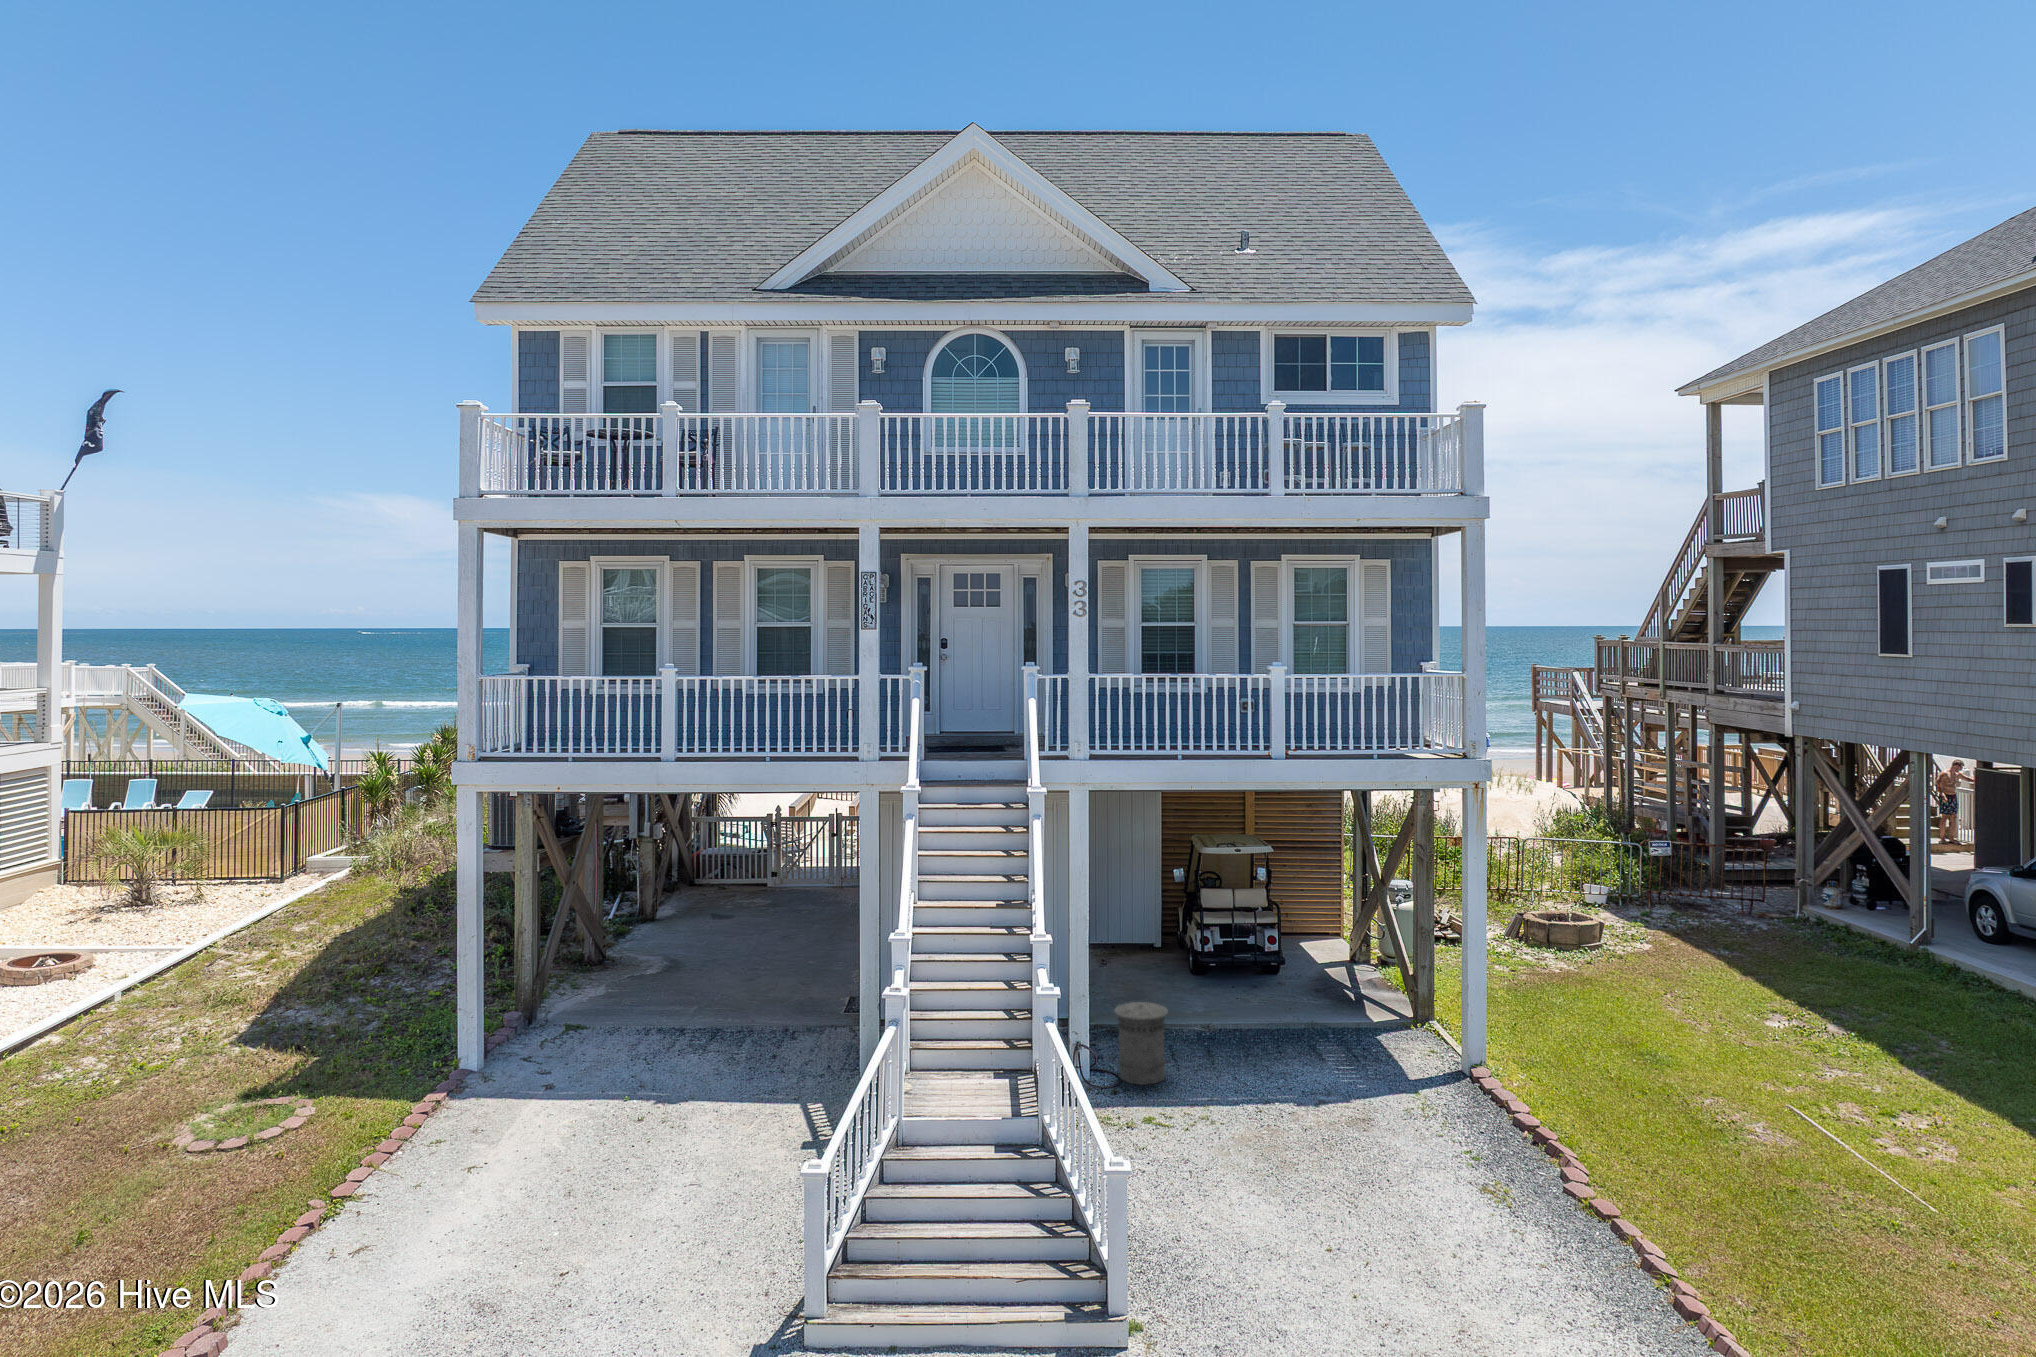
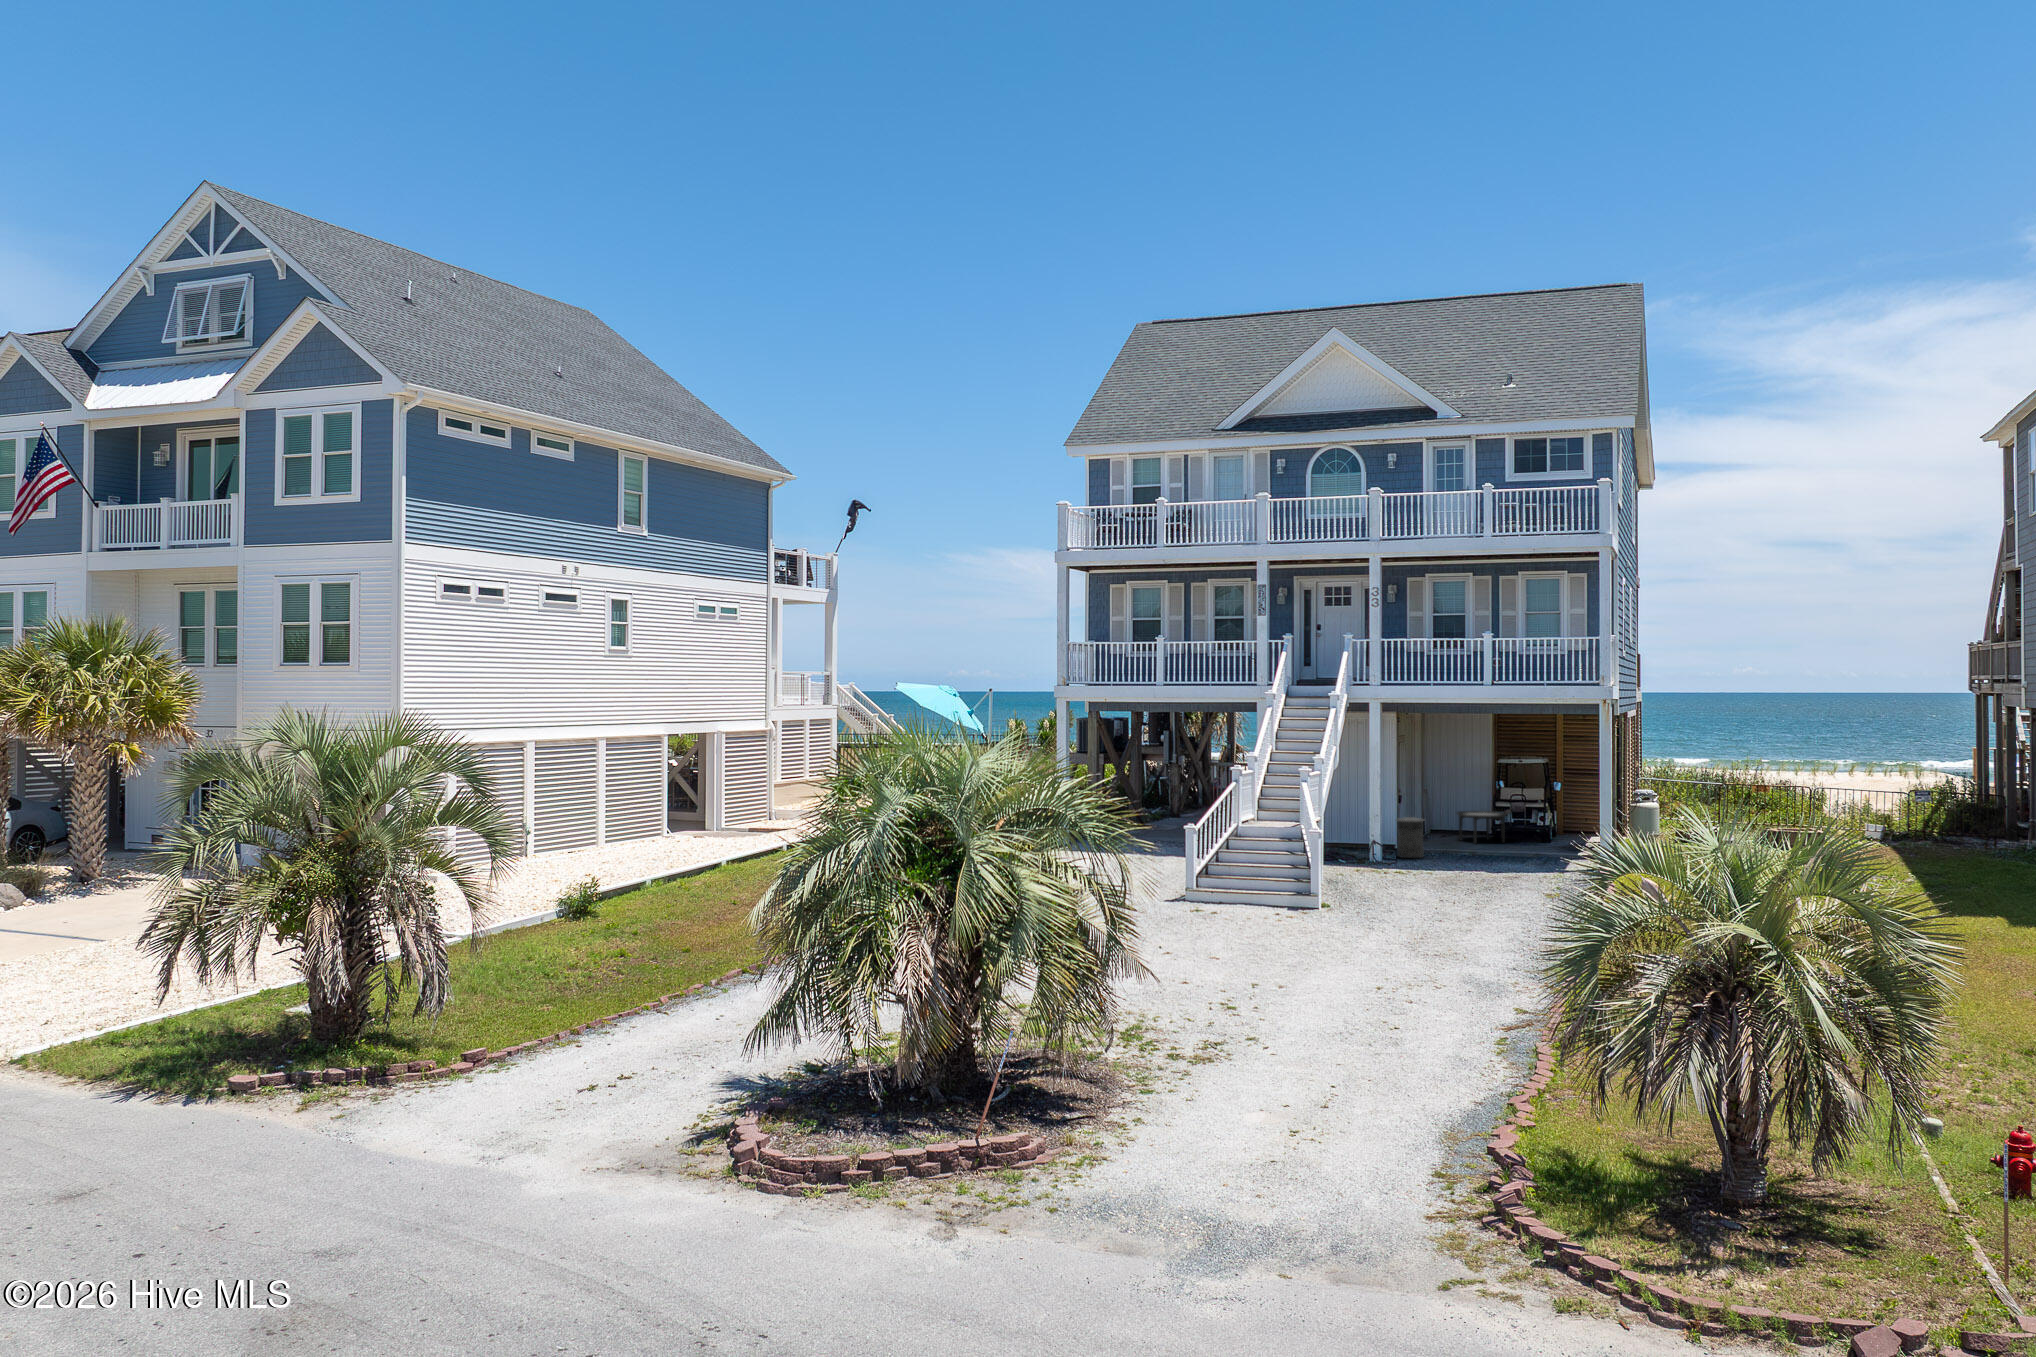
round table: none [1165,937,1246,1005] -> present [1457,811,1506,844]

